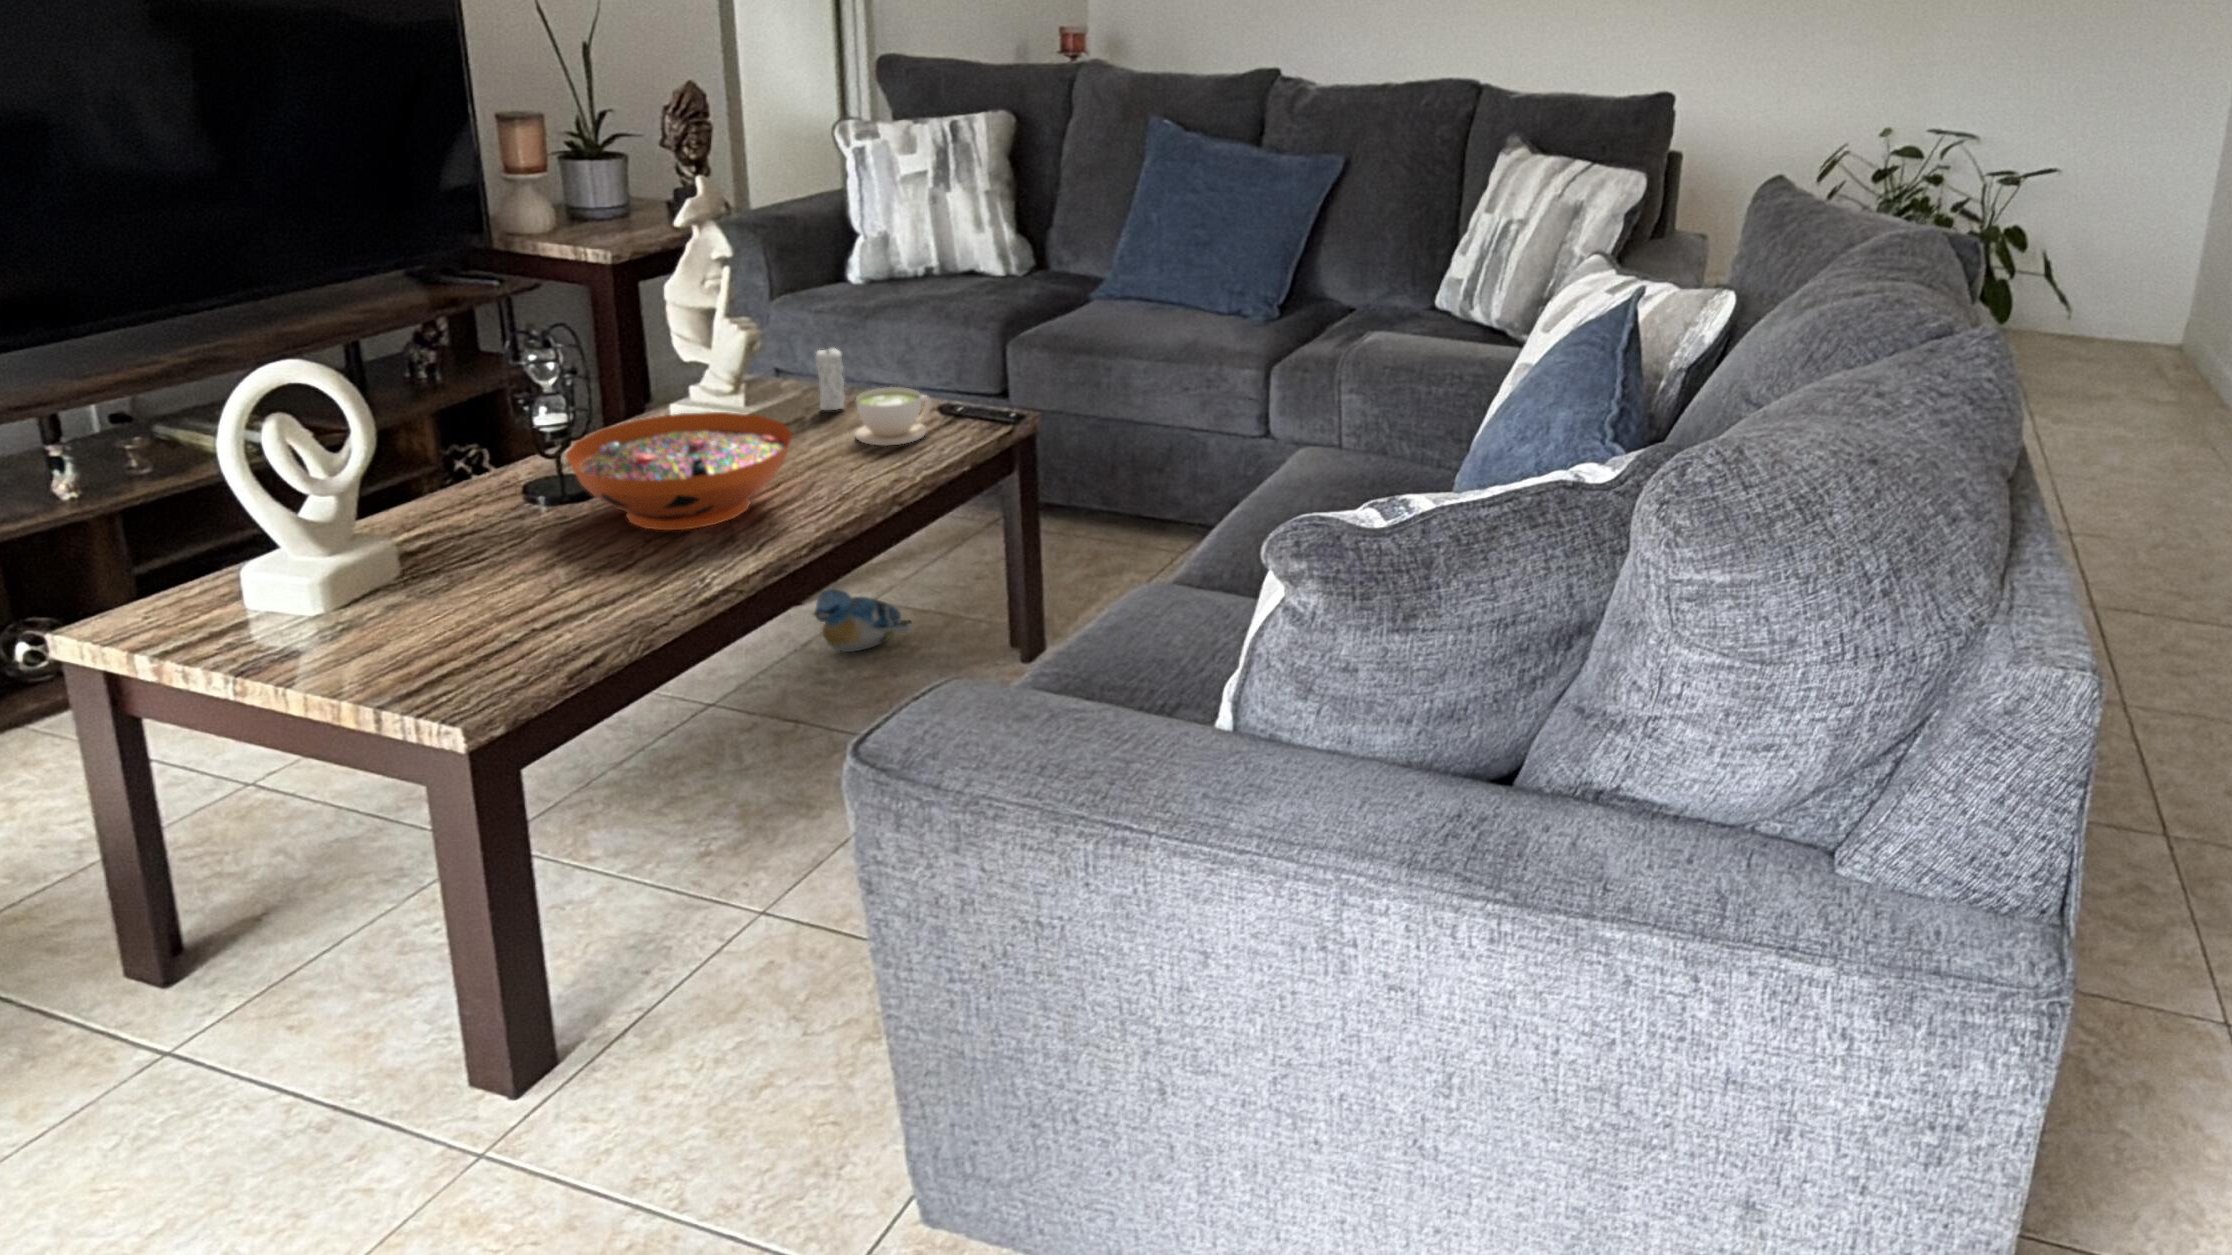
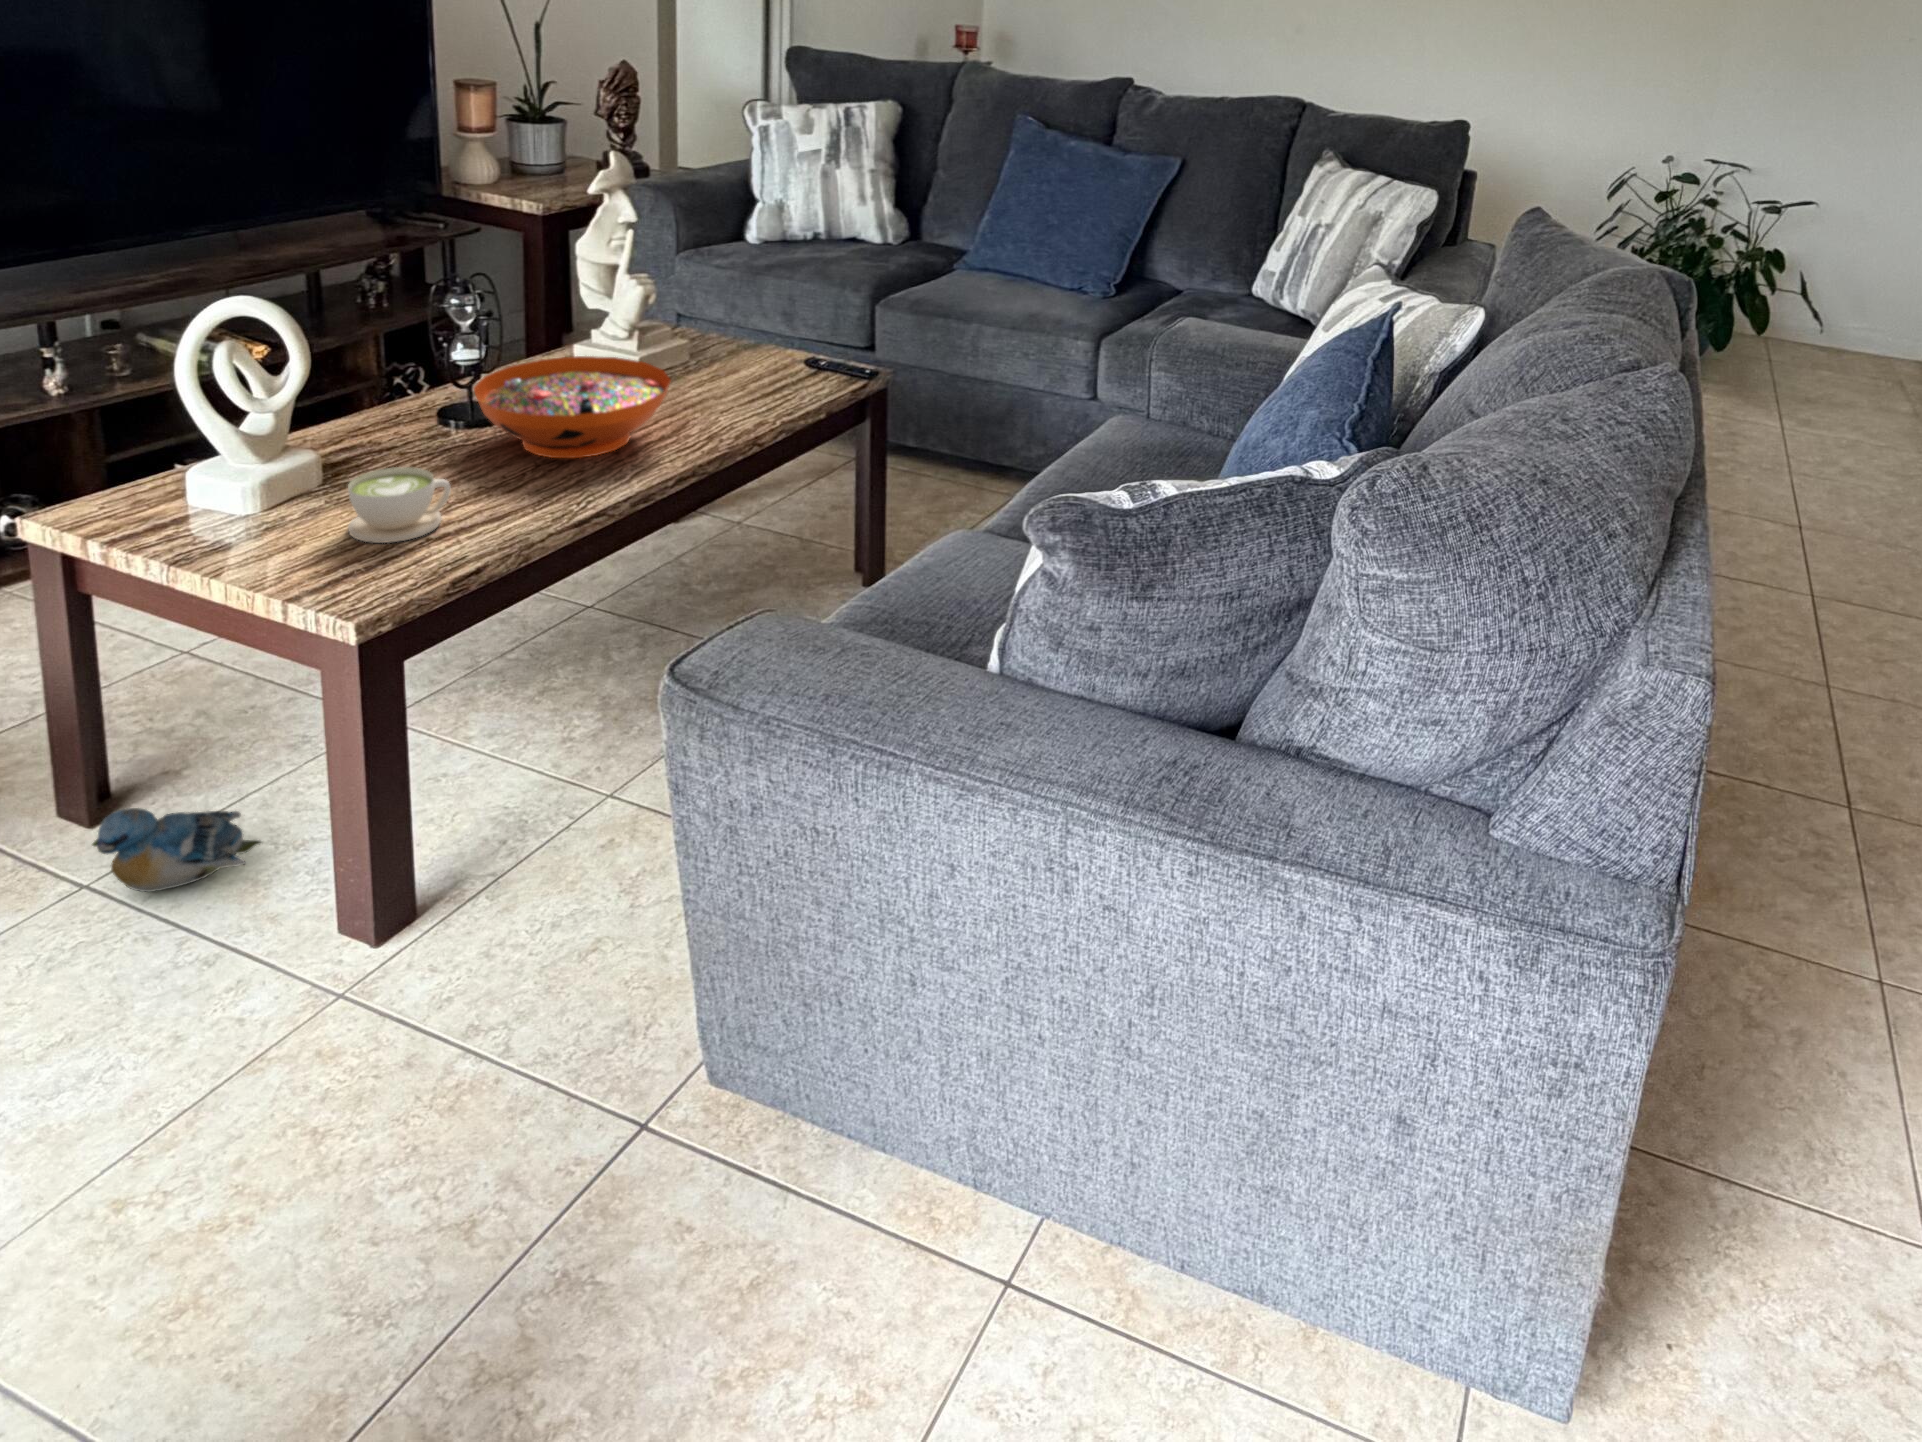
candle: present [815,348,845,410] -> none [702,295,726,358]
coffee cup: present [856,387,932,446] -> present [348,467,451,543]
plush toy: present [814,589,912,652] -> present [92,808,262,892]

